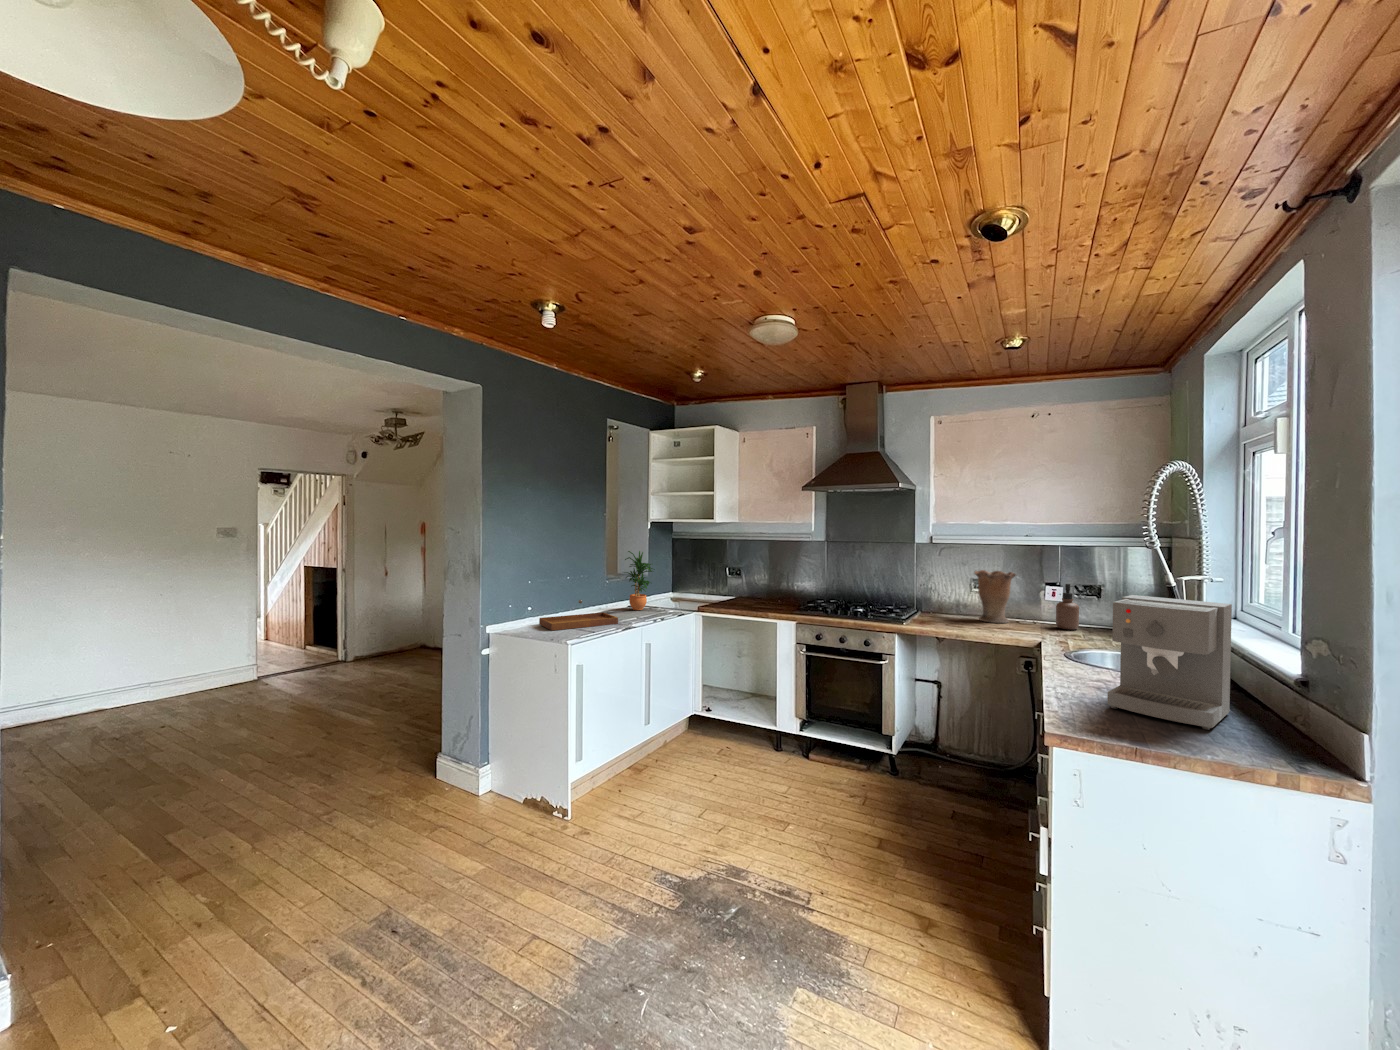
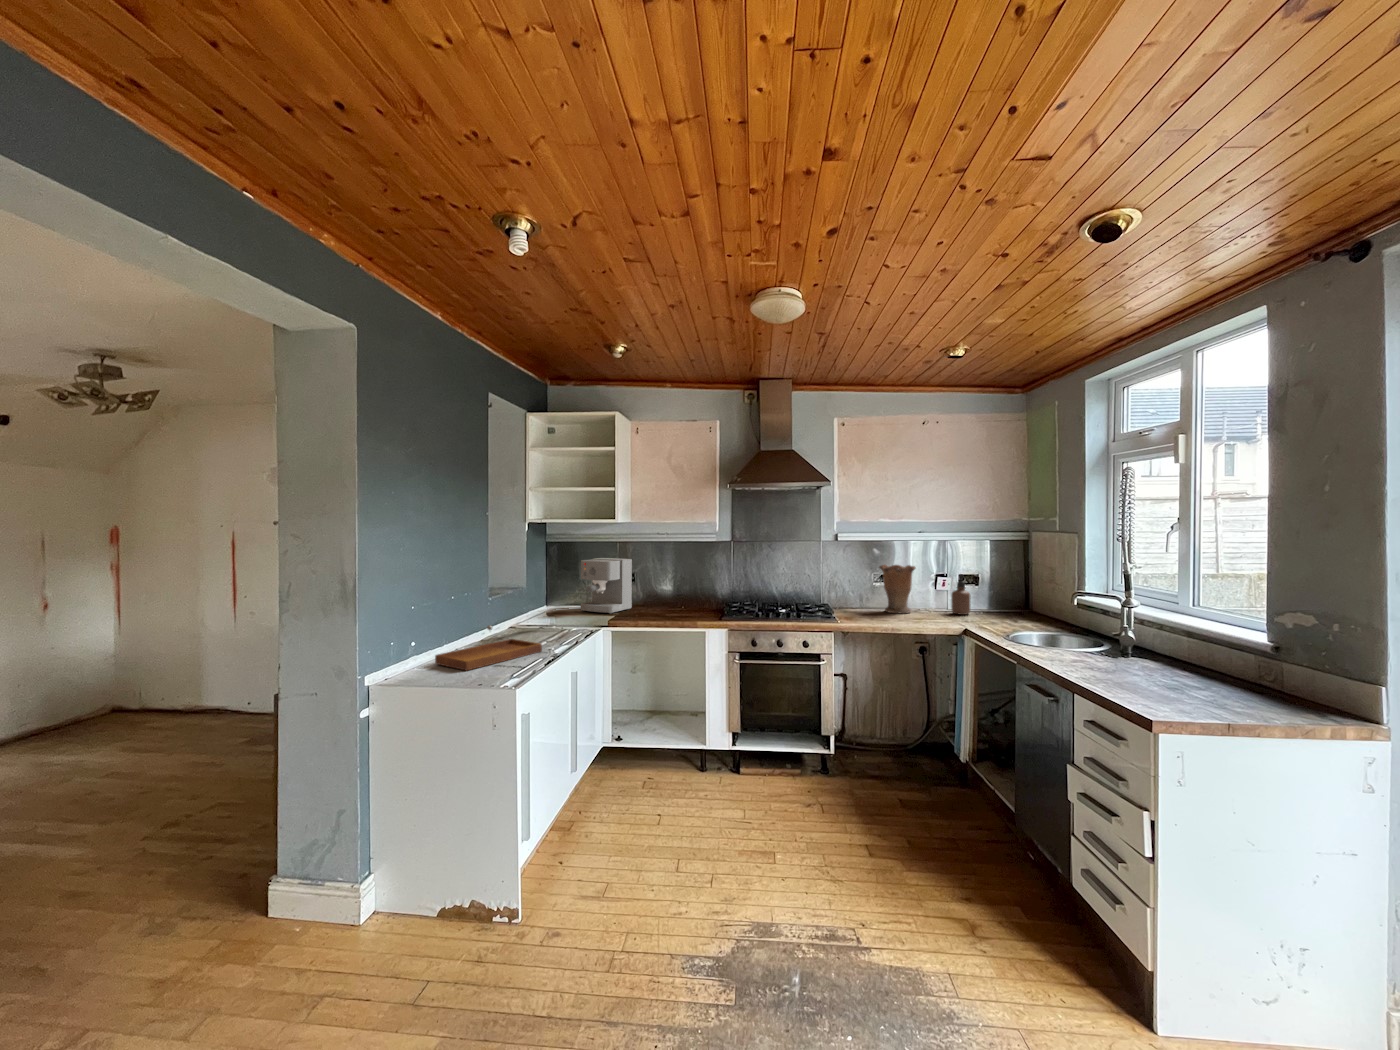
potted plant: present [624,551,655,610] -> none [516,558,560,631]
coffee maker: present [1107,595,1232,730] -> present [581,558,632,614]

